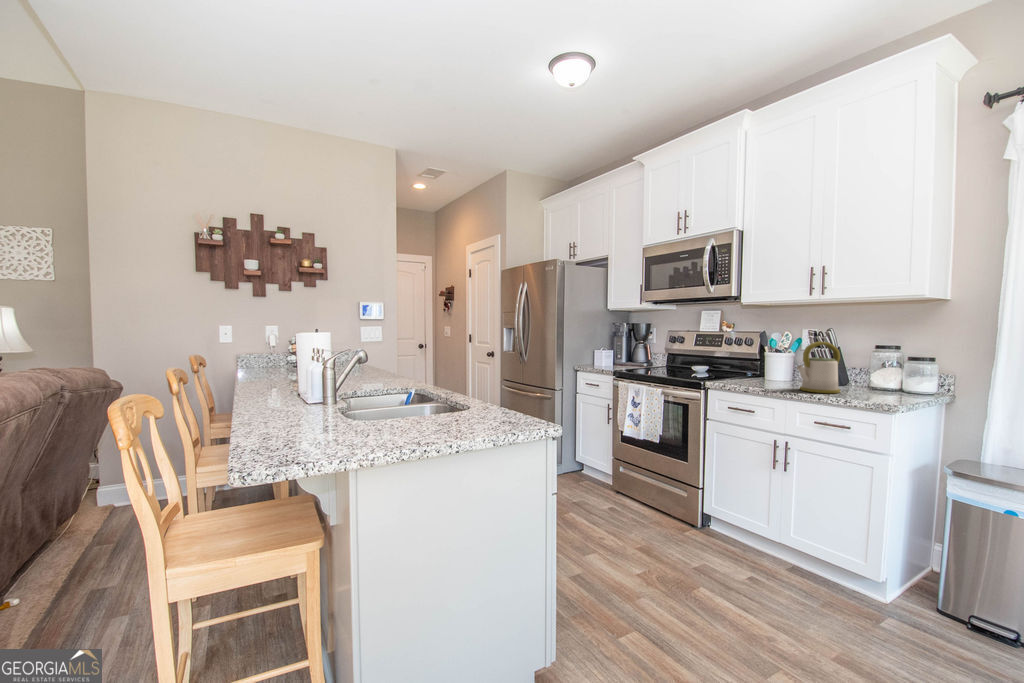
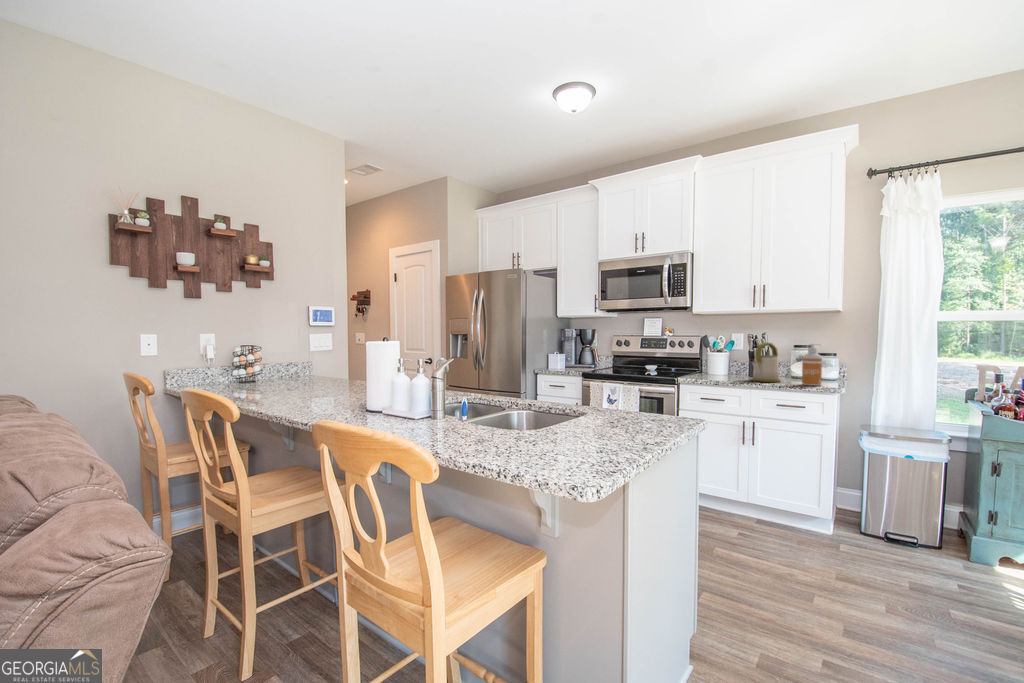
soap dispenser: none [860,344,891,401] -> present [802,344,822,386]

